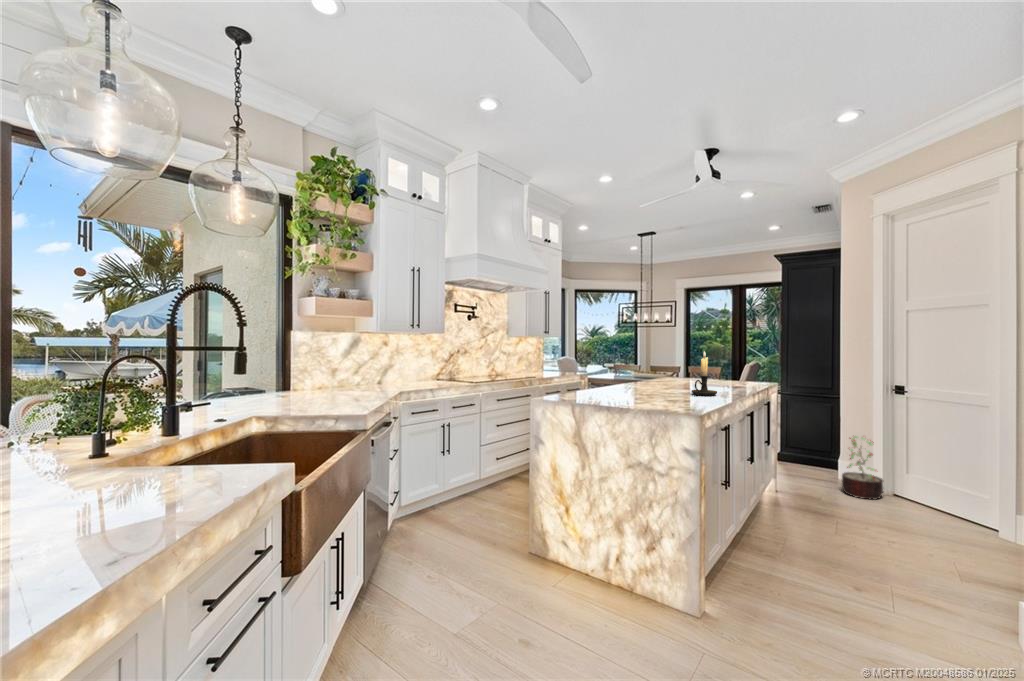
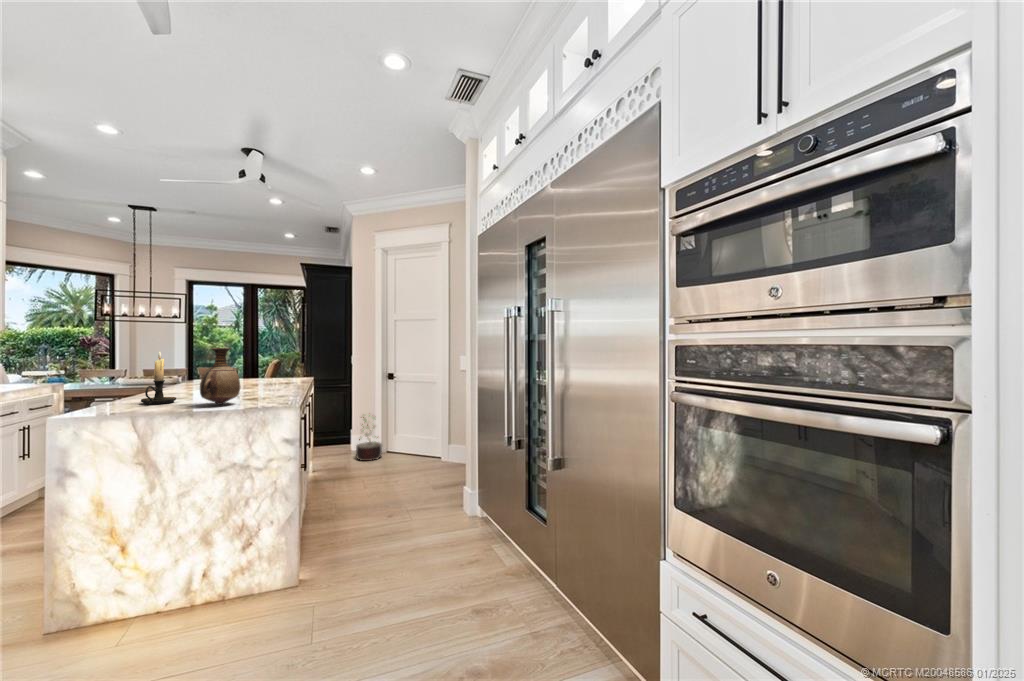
vase: none [620,350,653,404] -> present [200,348,240,405]
candle holder: present [692,351,717,396] -> present [141,351,176,404]

